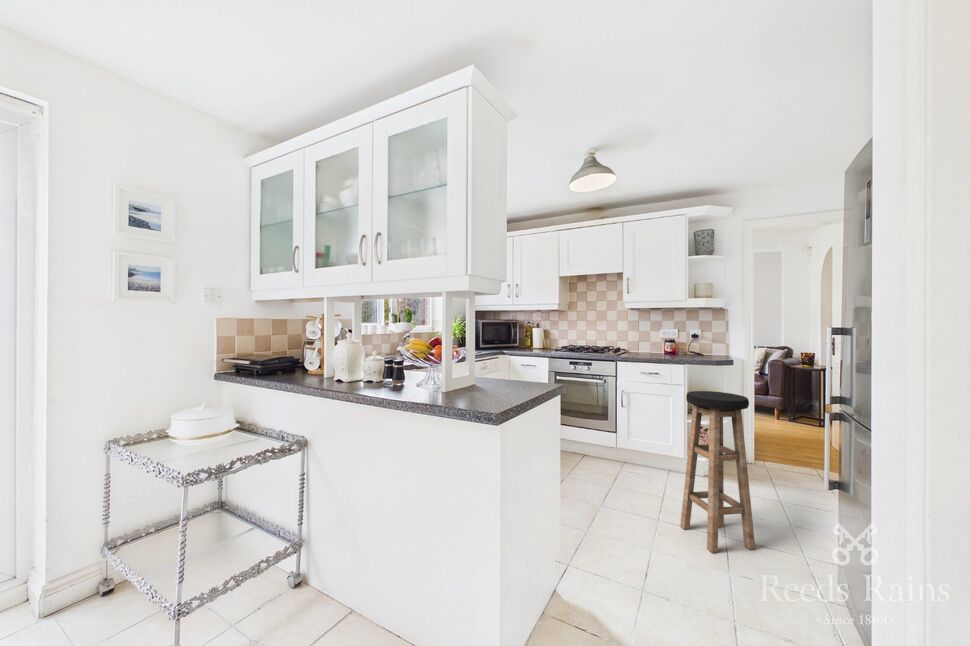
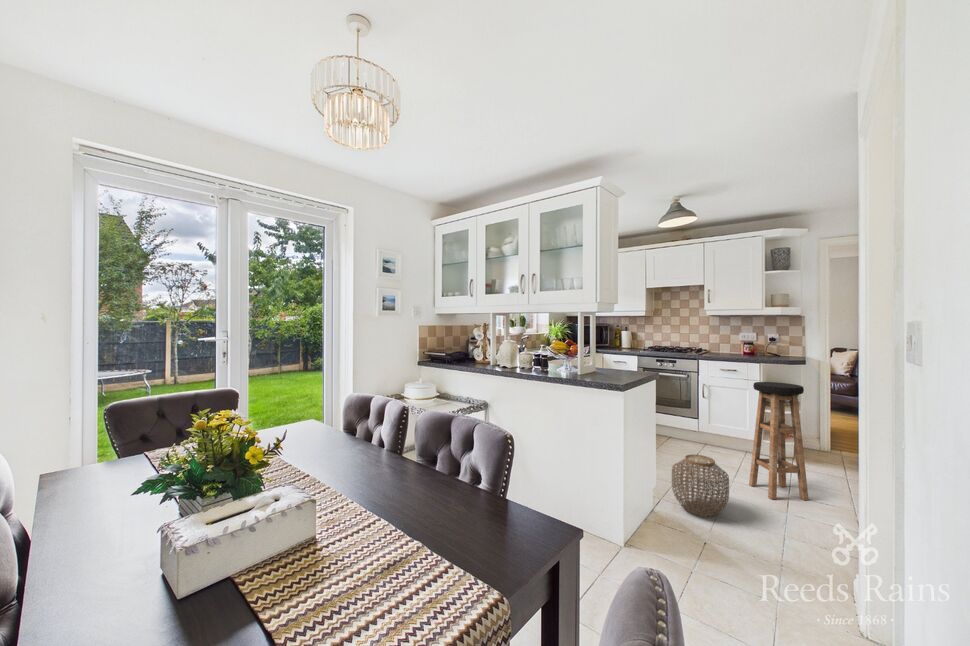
woven basket: none [585,504,665,605] -> present [672,454,729,517]

